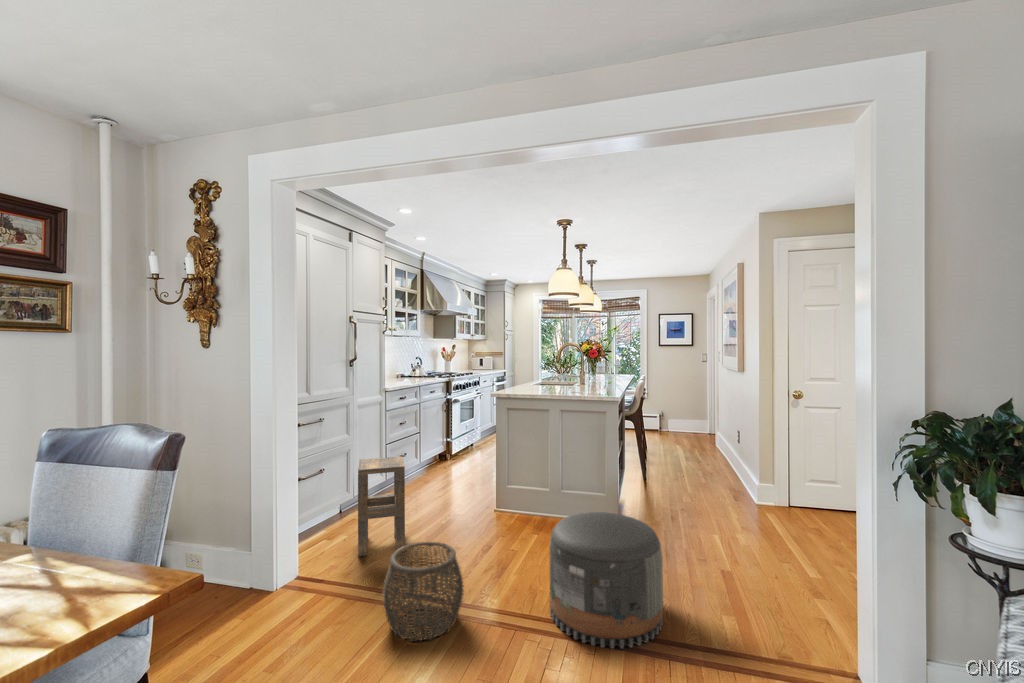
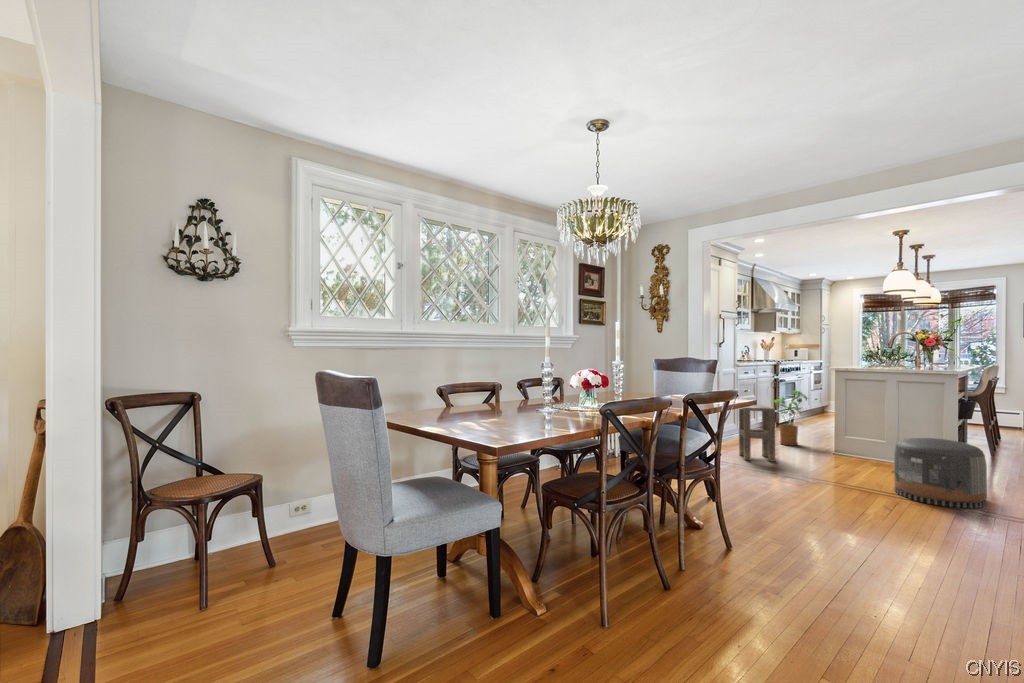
house plant: none [429,421,472,498] -> present [774,391,808,446]
woven basket: present [383,542,464,641] -> none [782,442,834,488]

